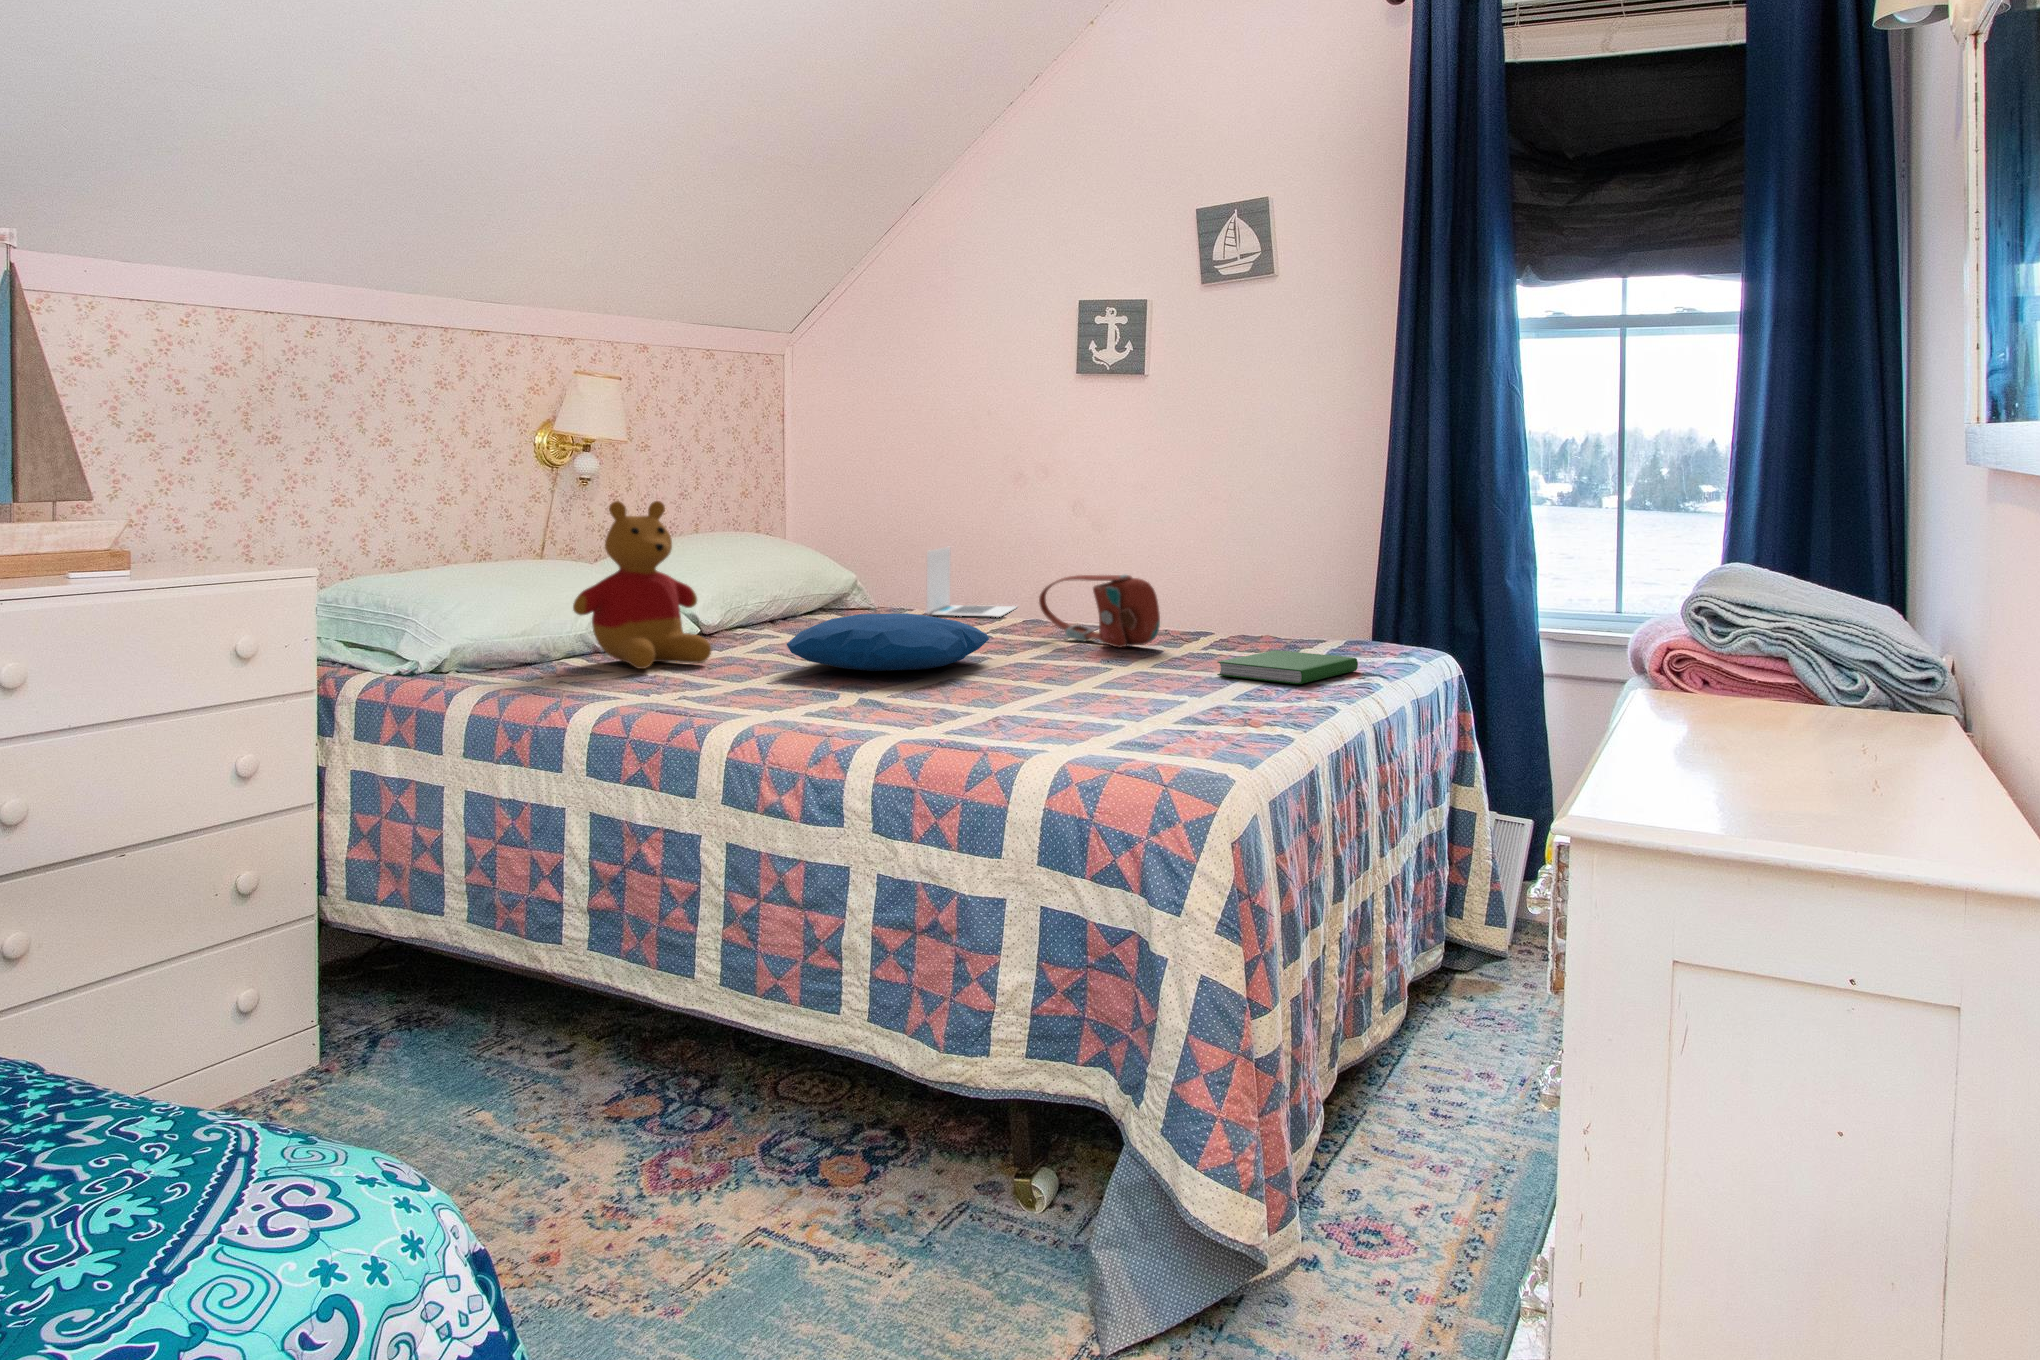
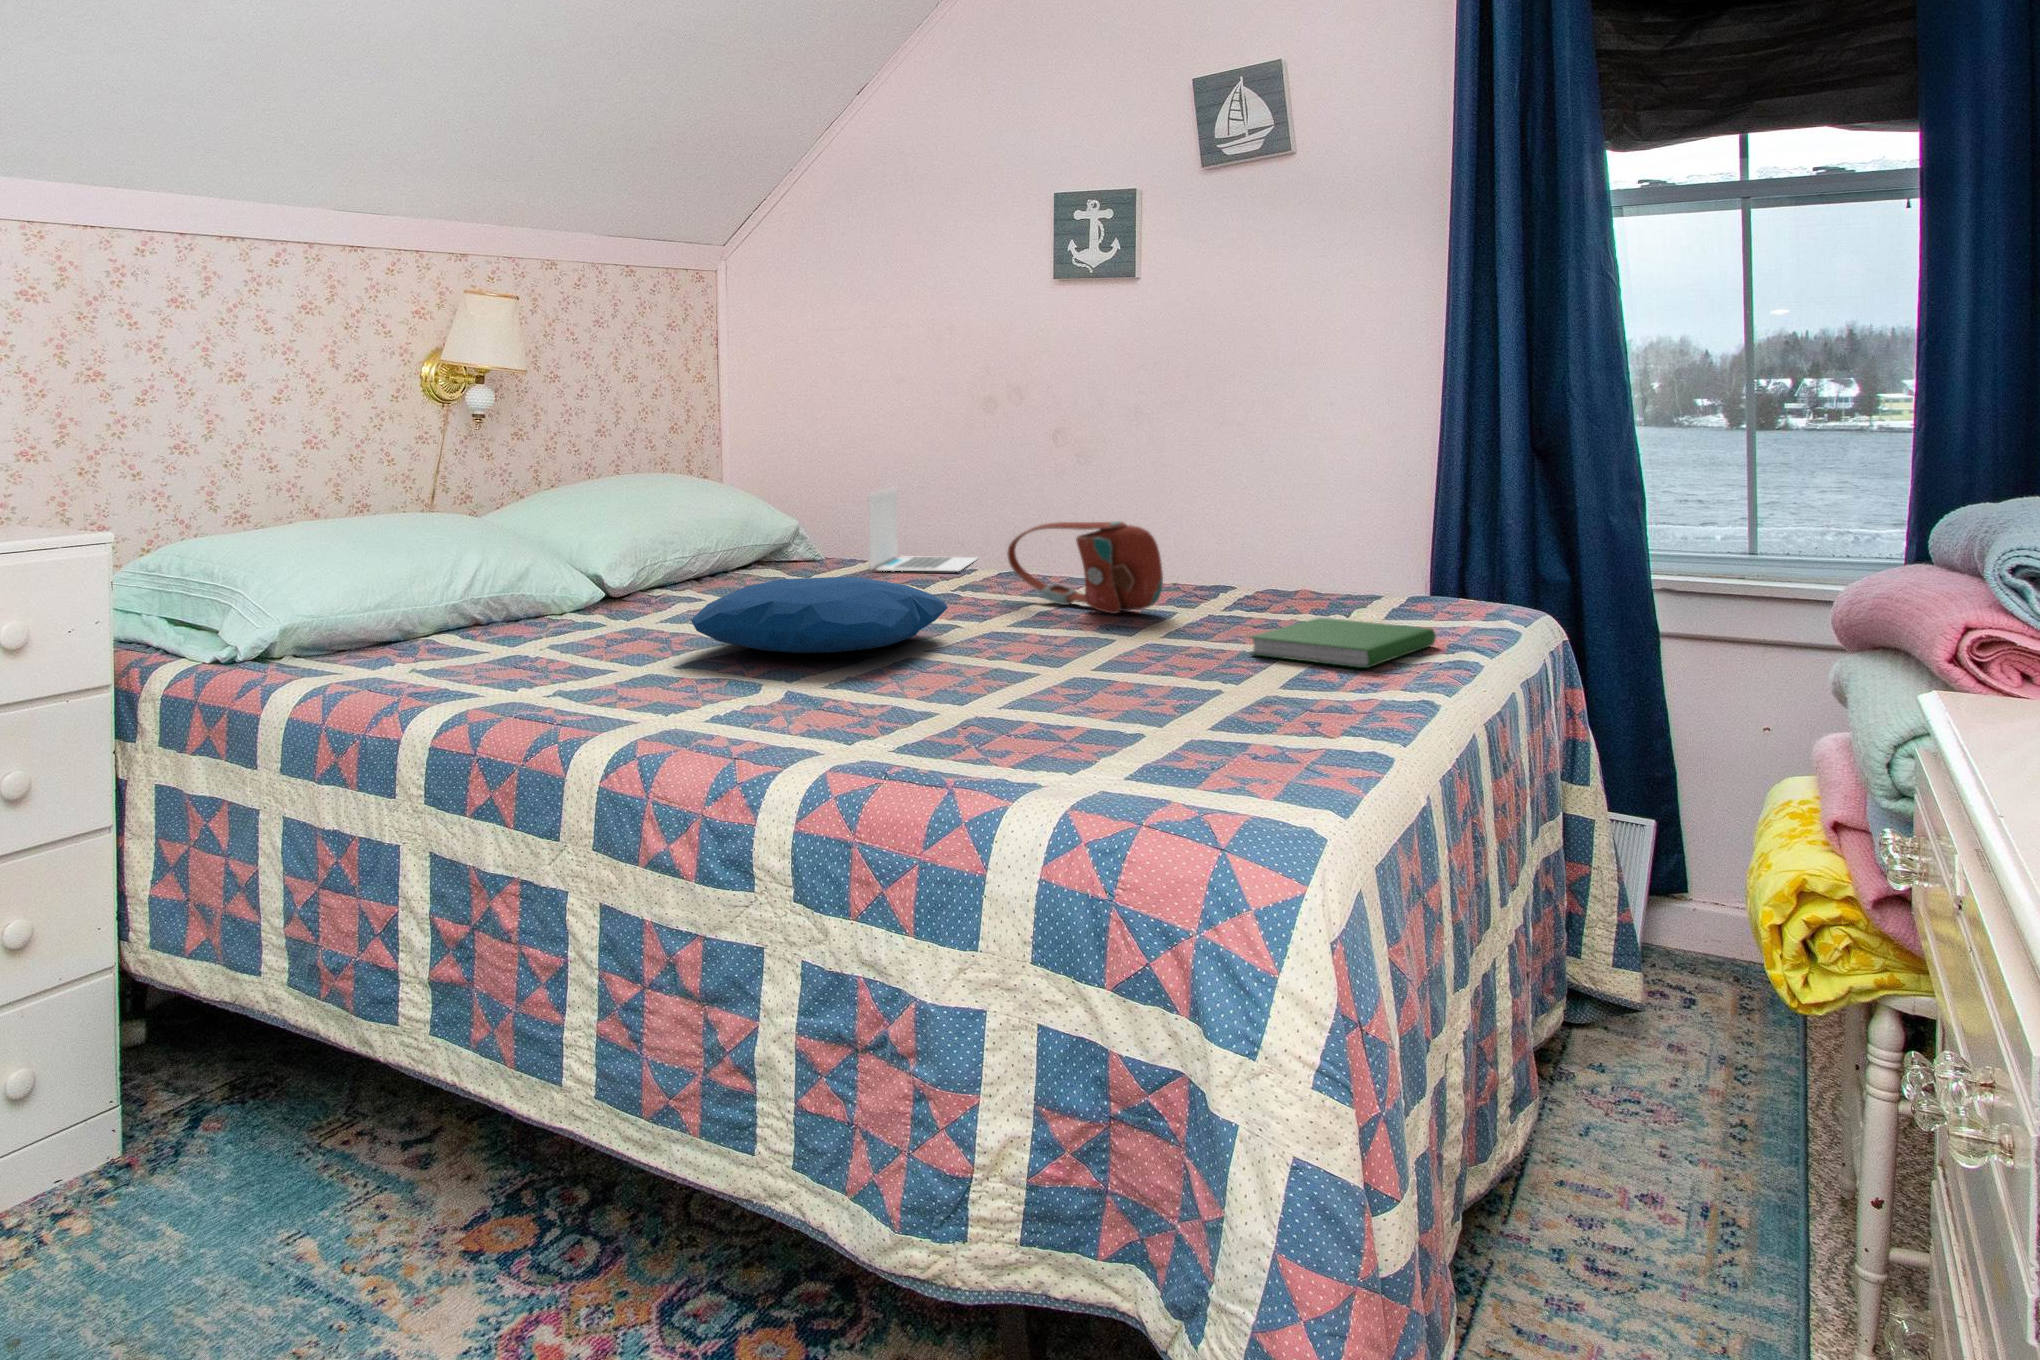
stuffed bear: present [573,501,711,669] -> none [429,441,601,653]

